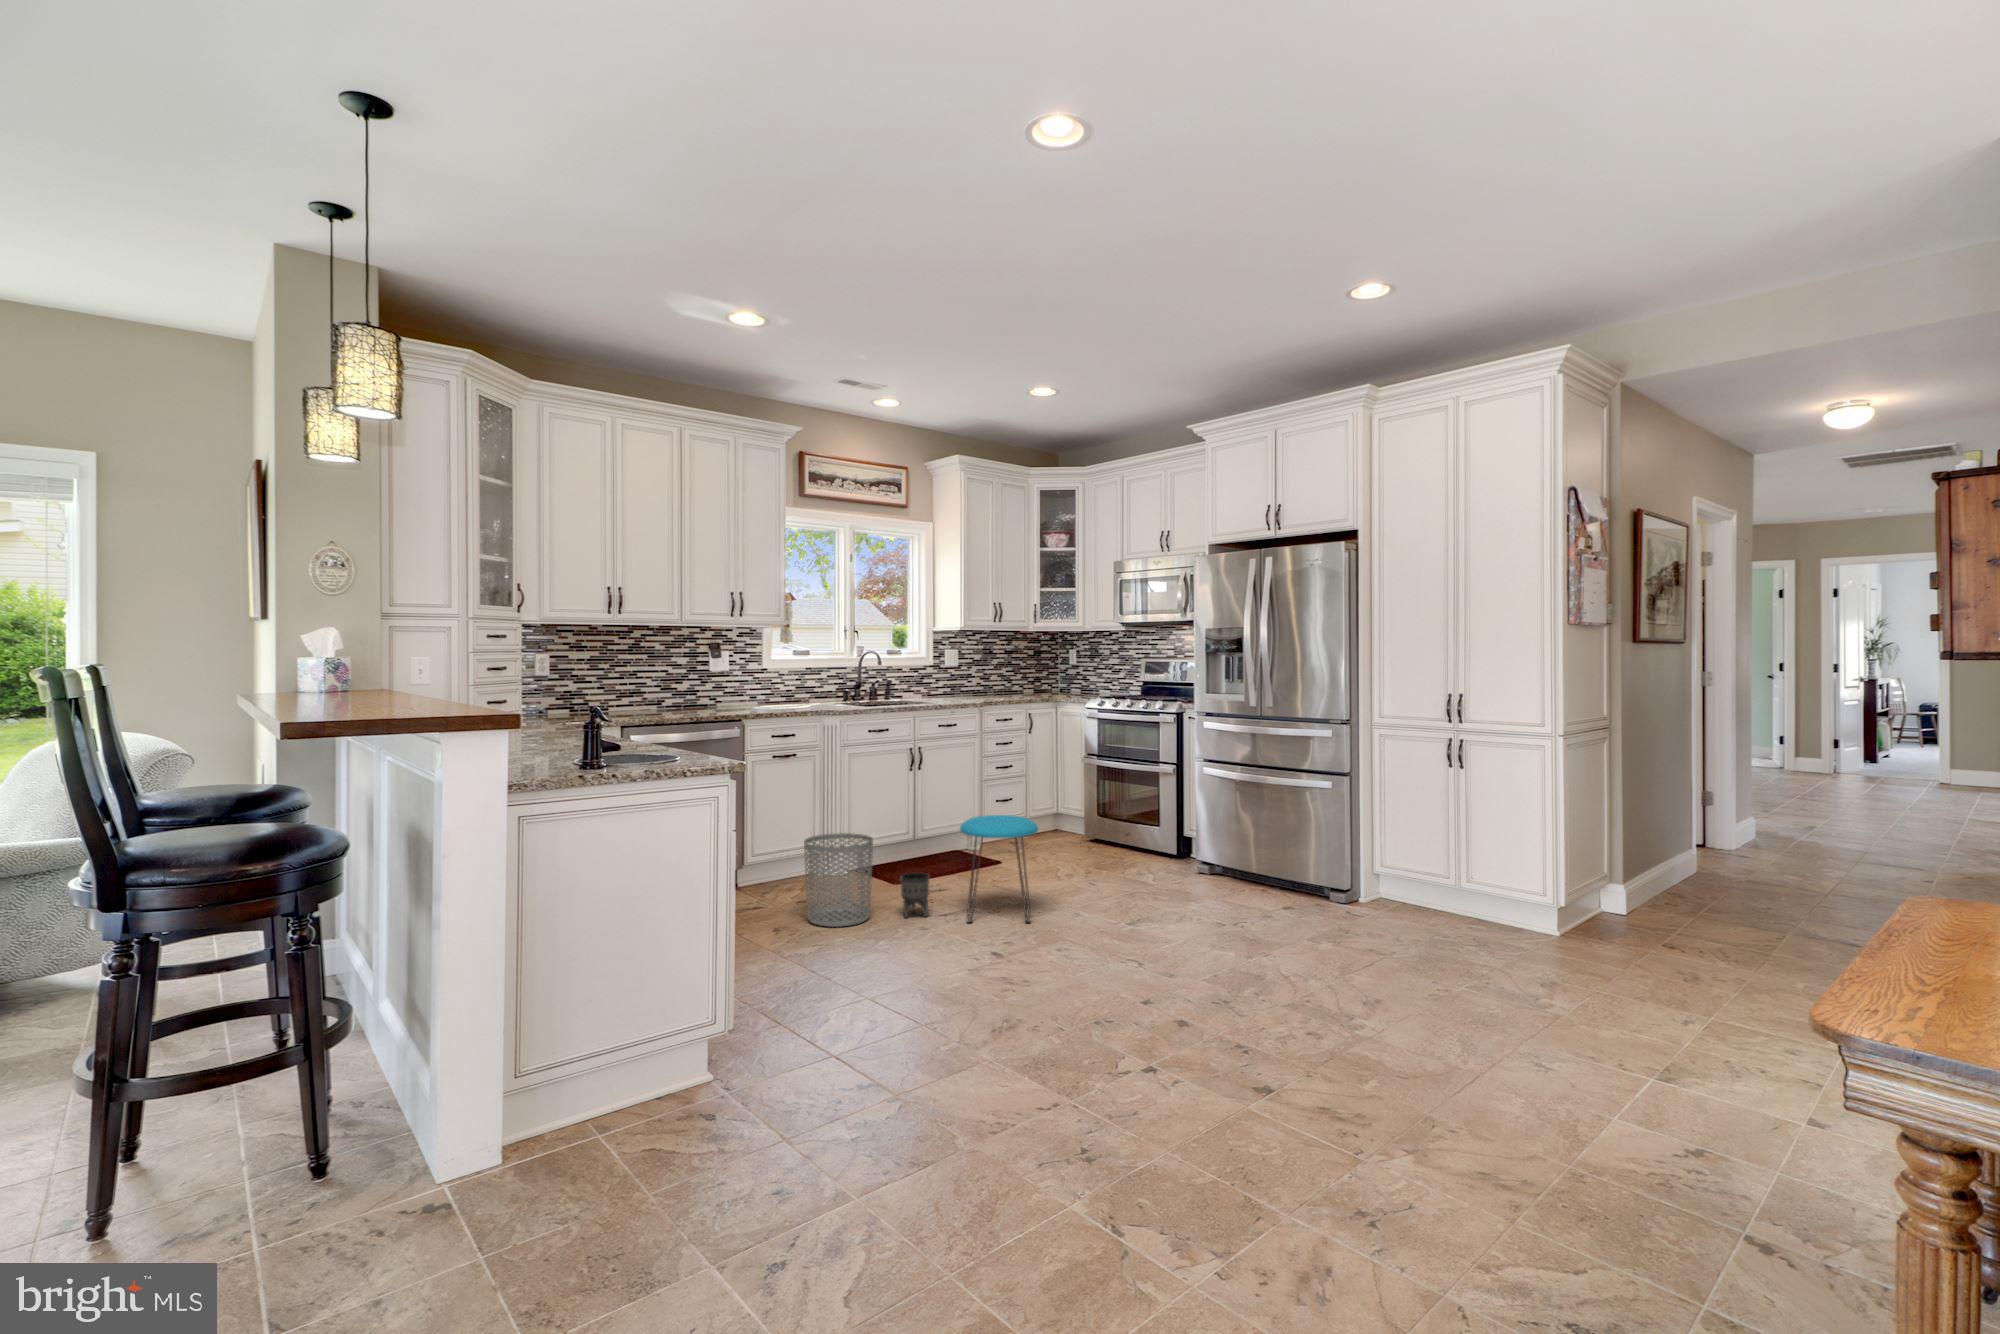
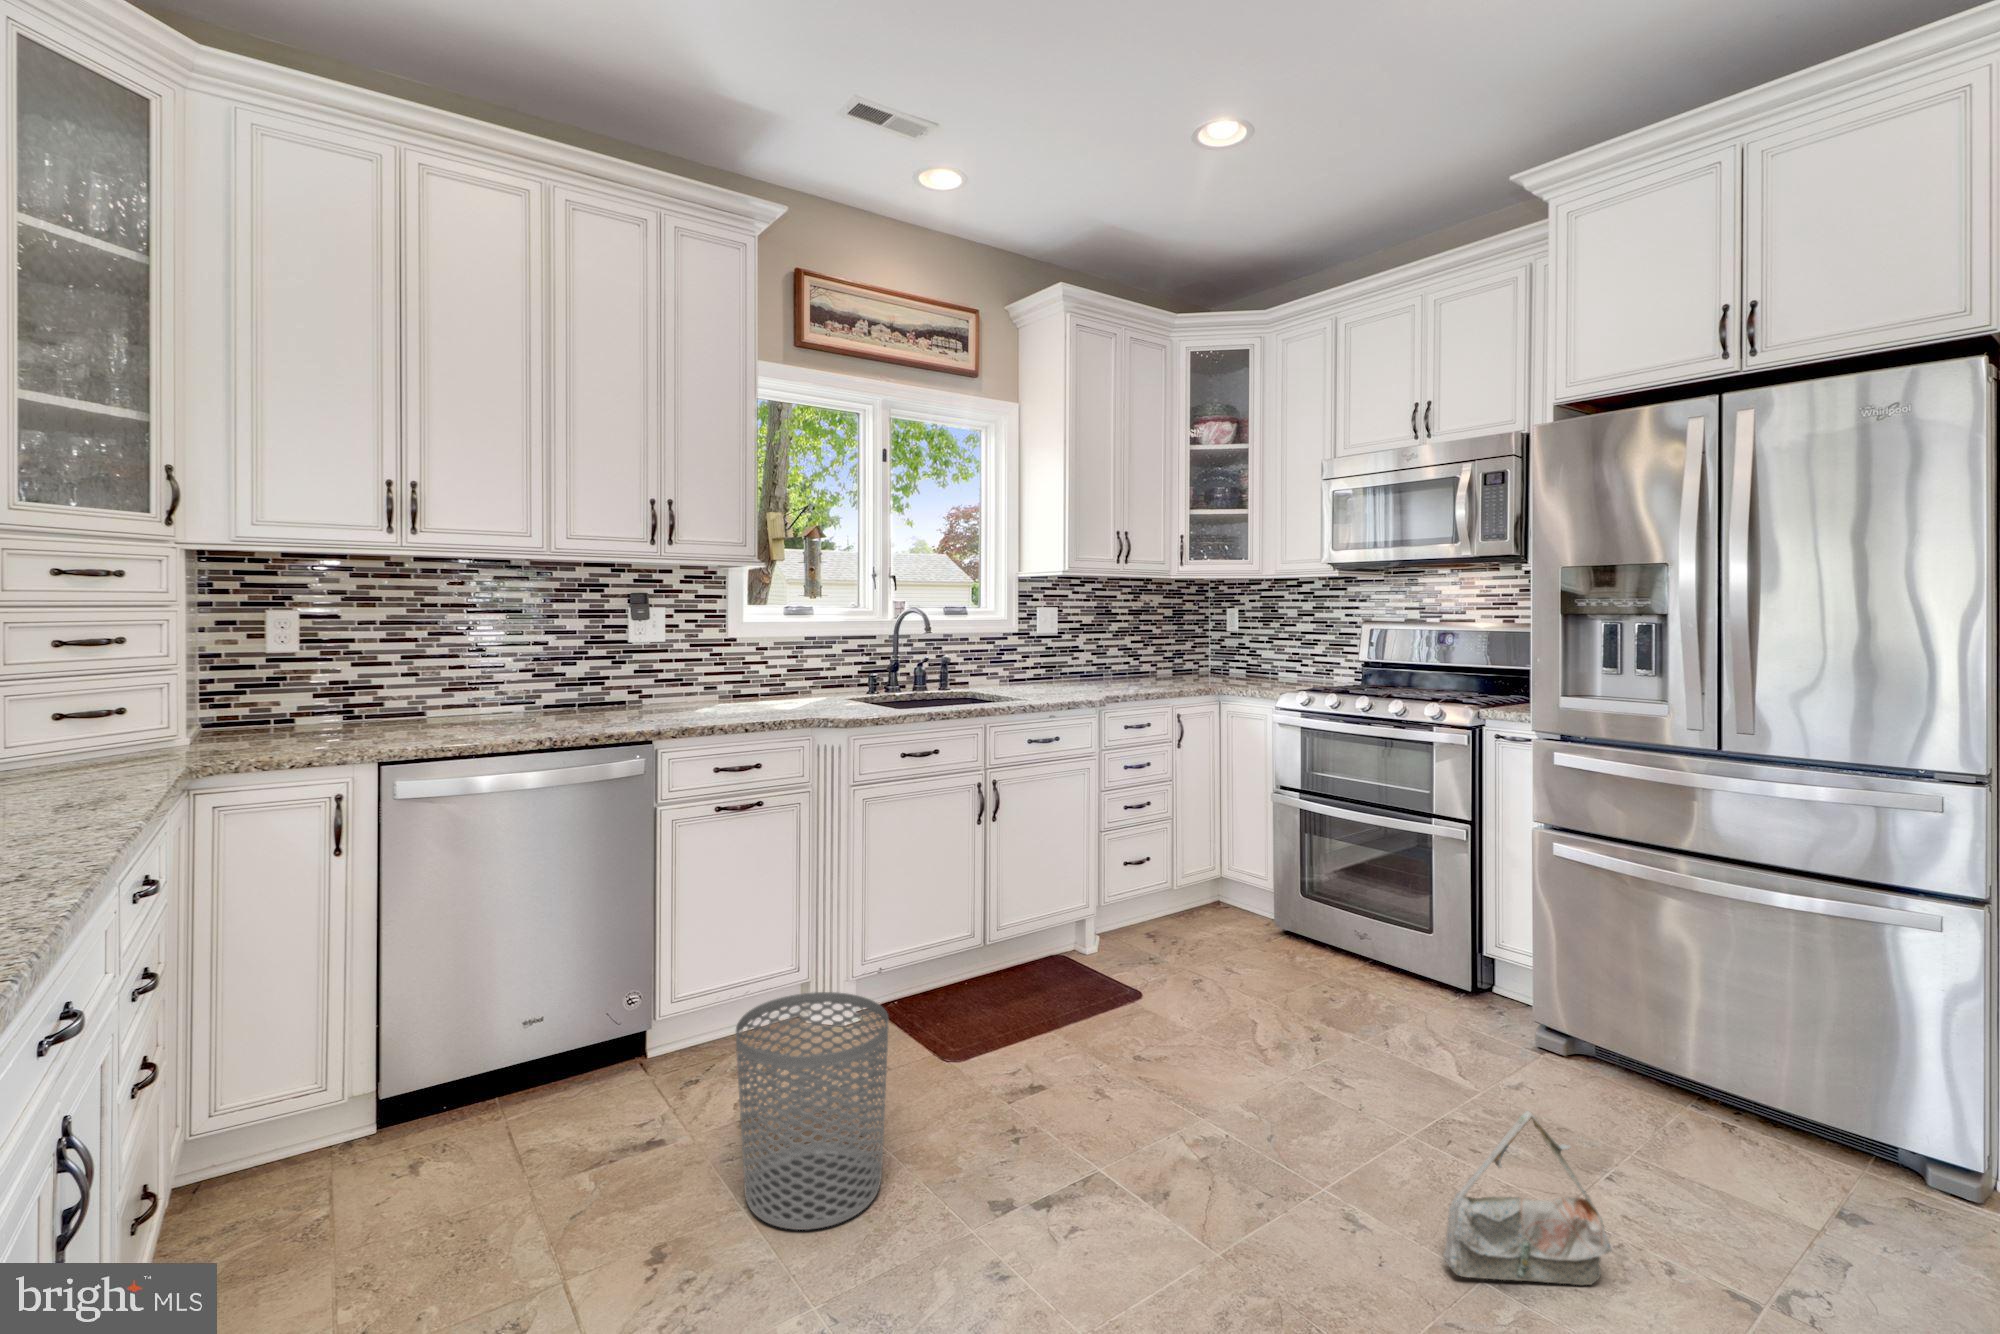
stool: present [960,815,1038,923] -> none [1079,960,1256,1237]
bag: none [1110,858,1175,928] -> present [1443,1111,1612,1285]
planter: present [900,873,929,918] -> none [948,1085,1011,1196]

